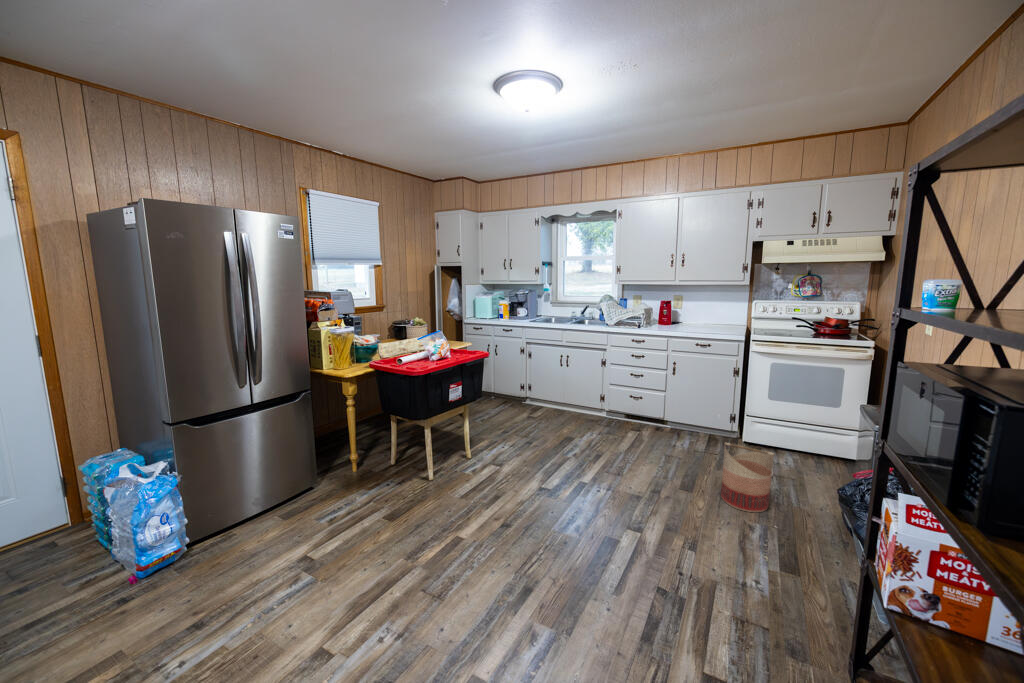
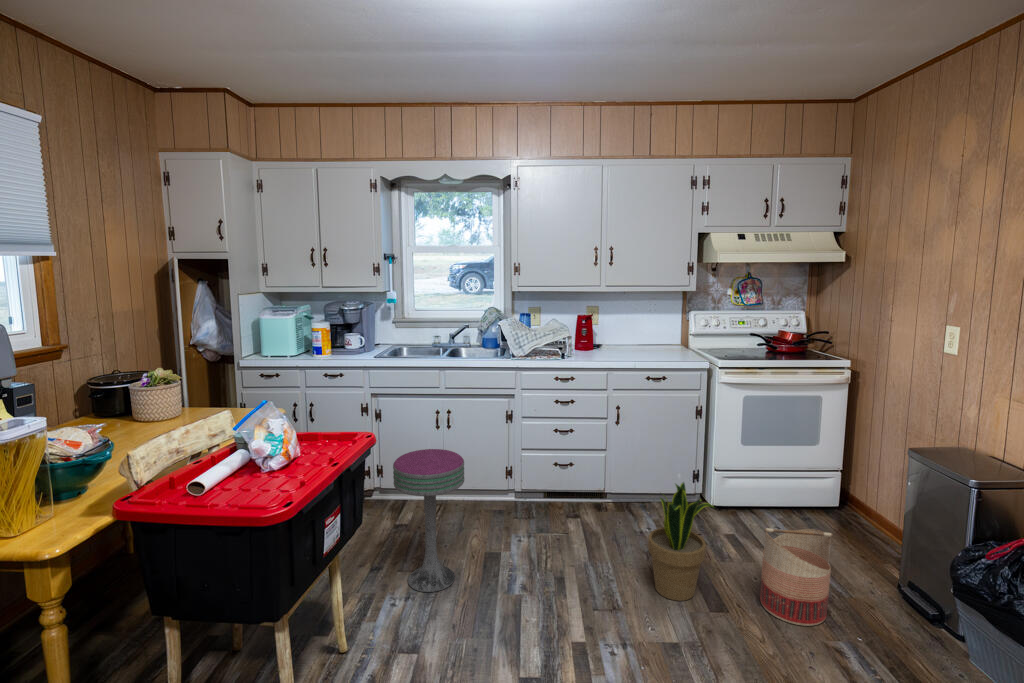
bar stool: none [511,370,549,446] -> present [393,449,464,592]
potted plant: none [650,407,696,481] -> present [648,482,714,601]

